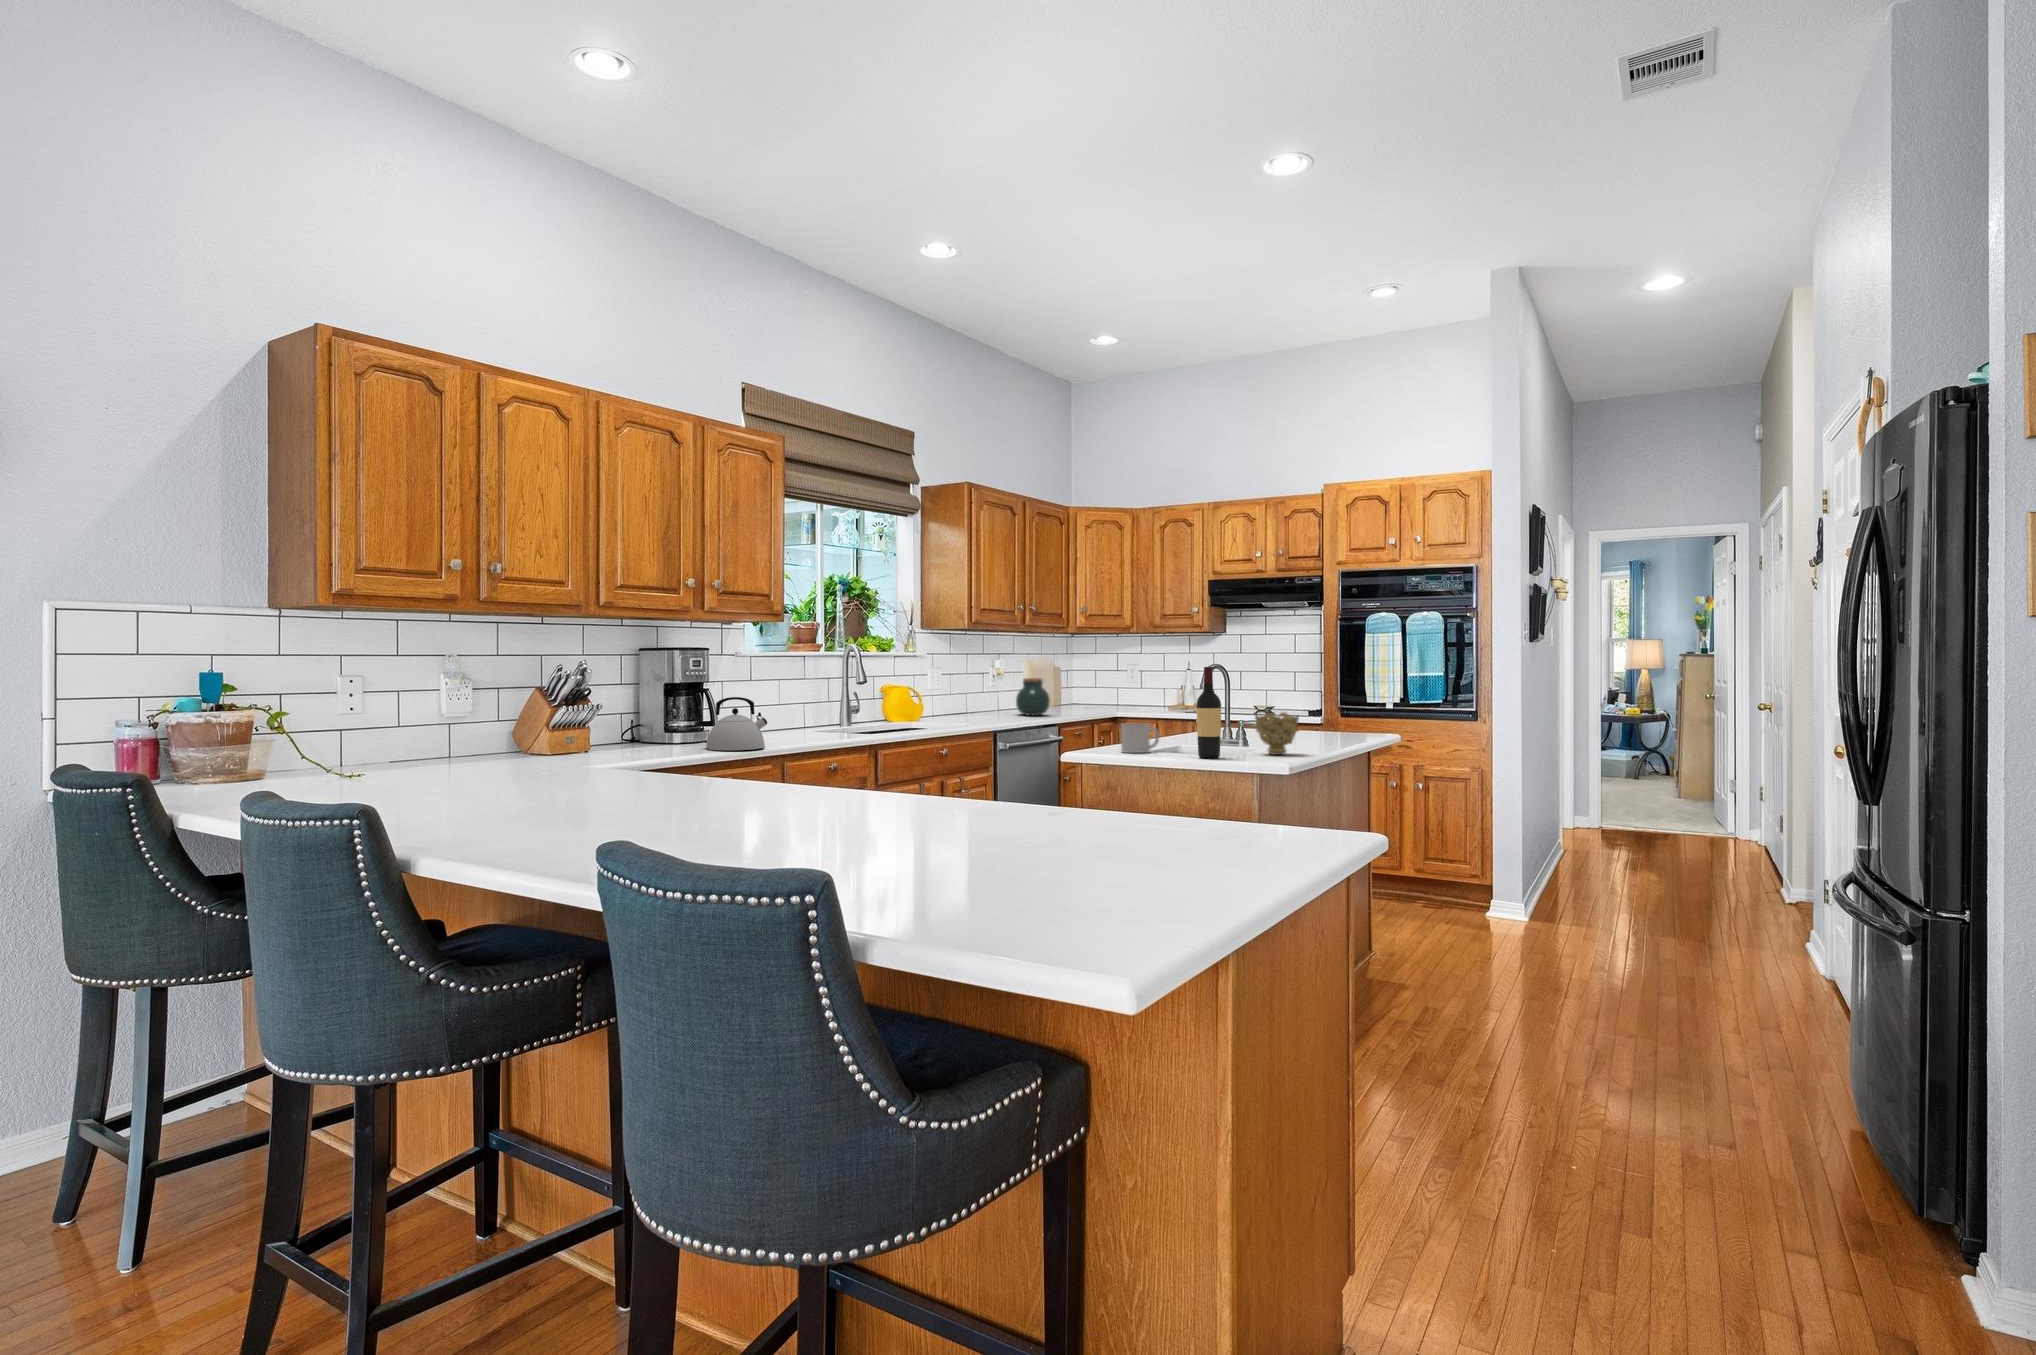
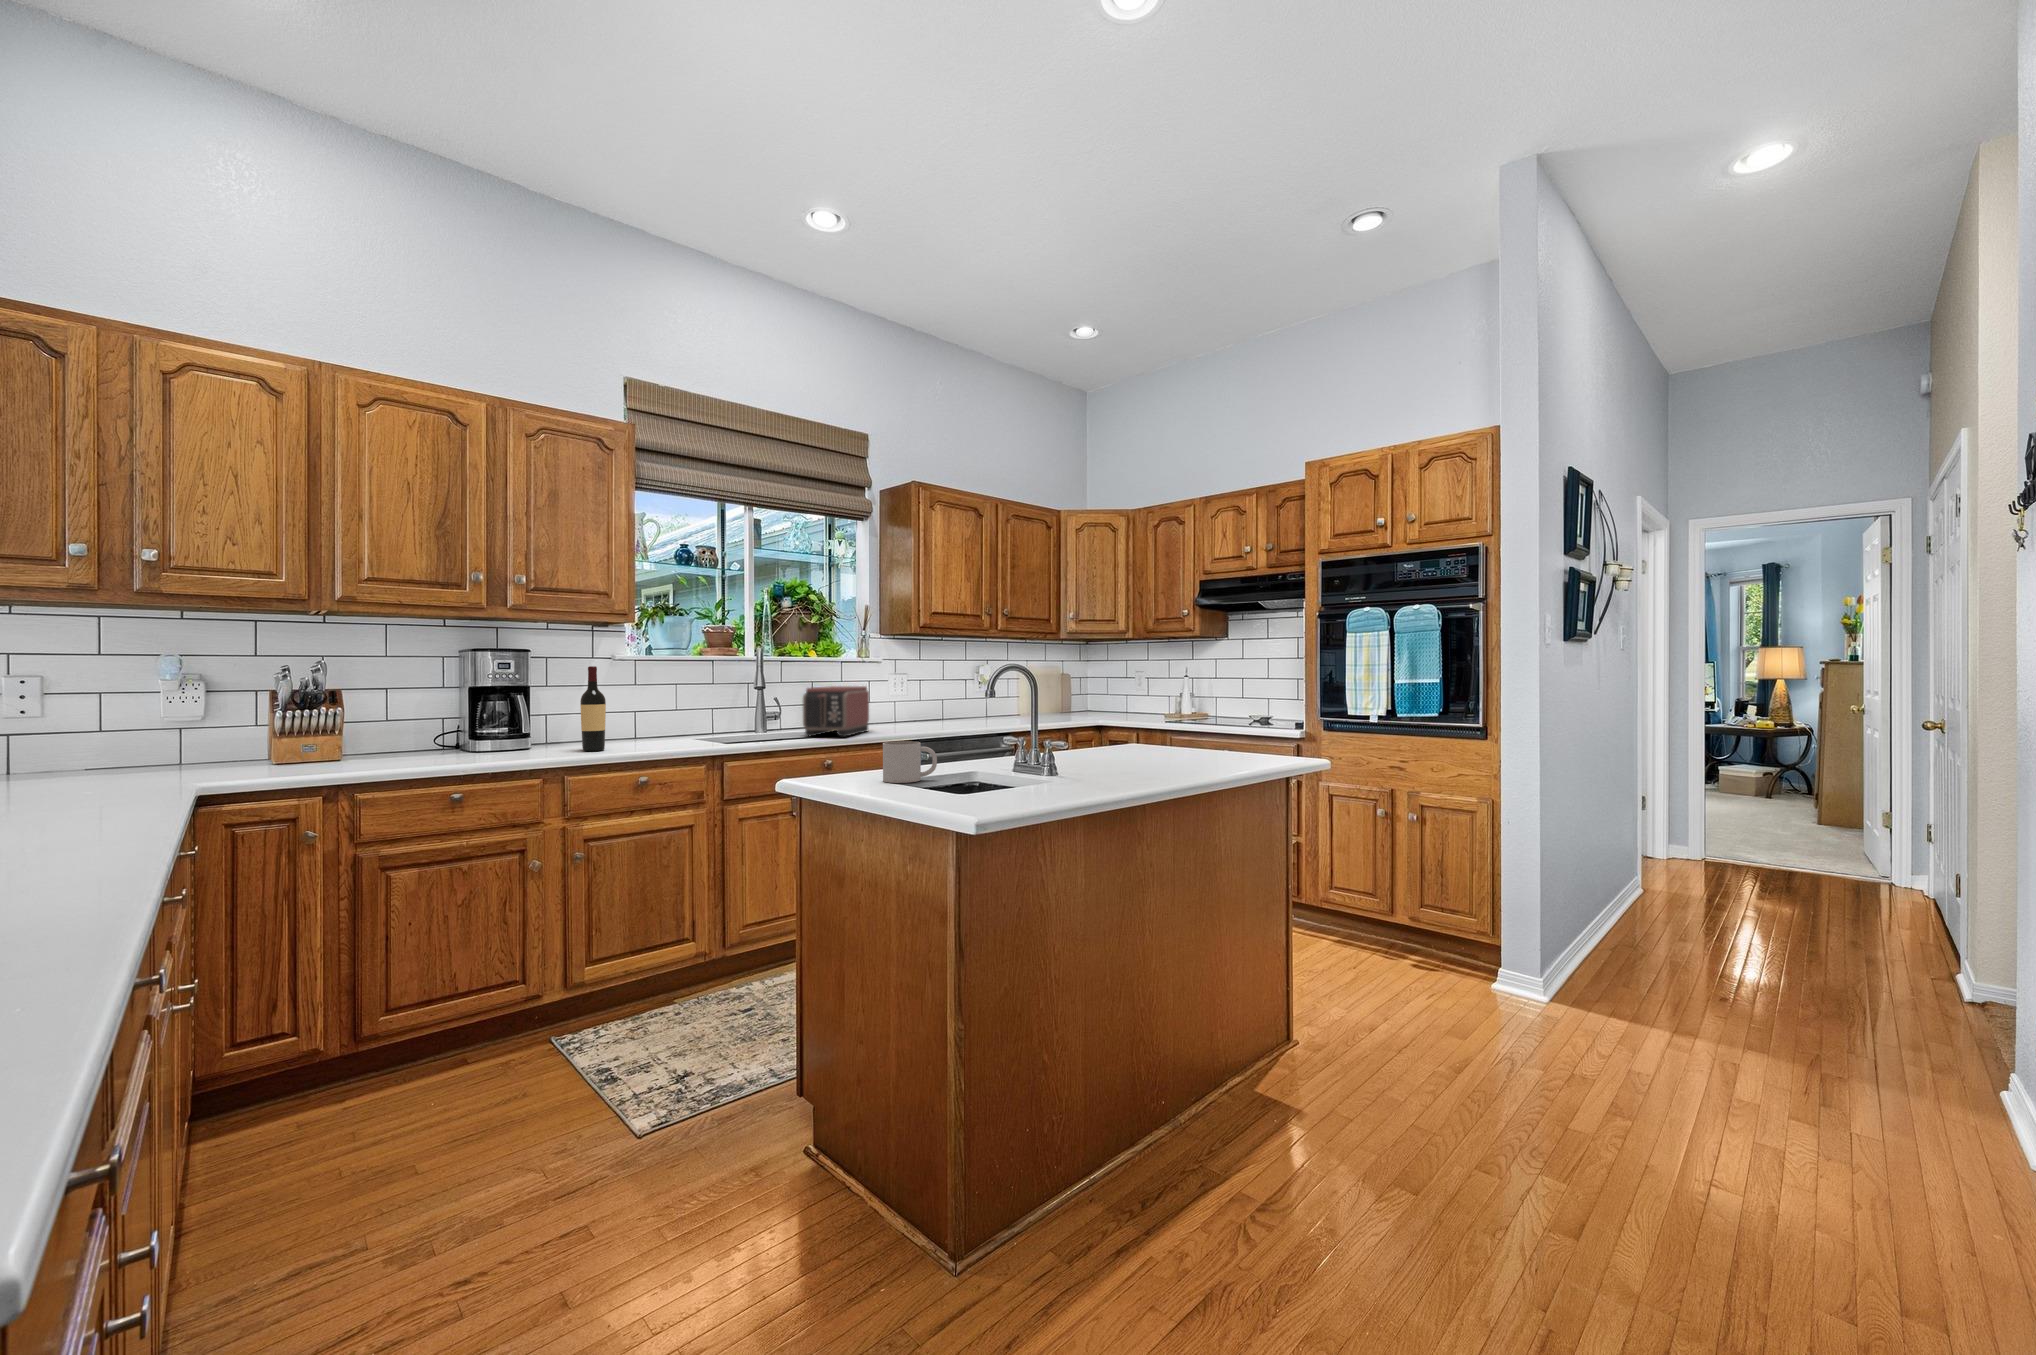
wine bottle: present [1197,667,1221,758] -> present [580,666,606,751]
jar: present [1016,678,1050,716] -> none [972,684,1008,723]
toaster: none [914,681,956,728] -> present [803,686,869,737]
kettle: present [706,697,767,750] -> none [461,702,538,763]
decorative bowl: present [1255,713,1299,755] -> none [1034,732,1097,793]

